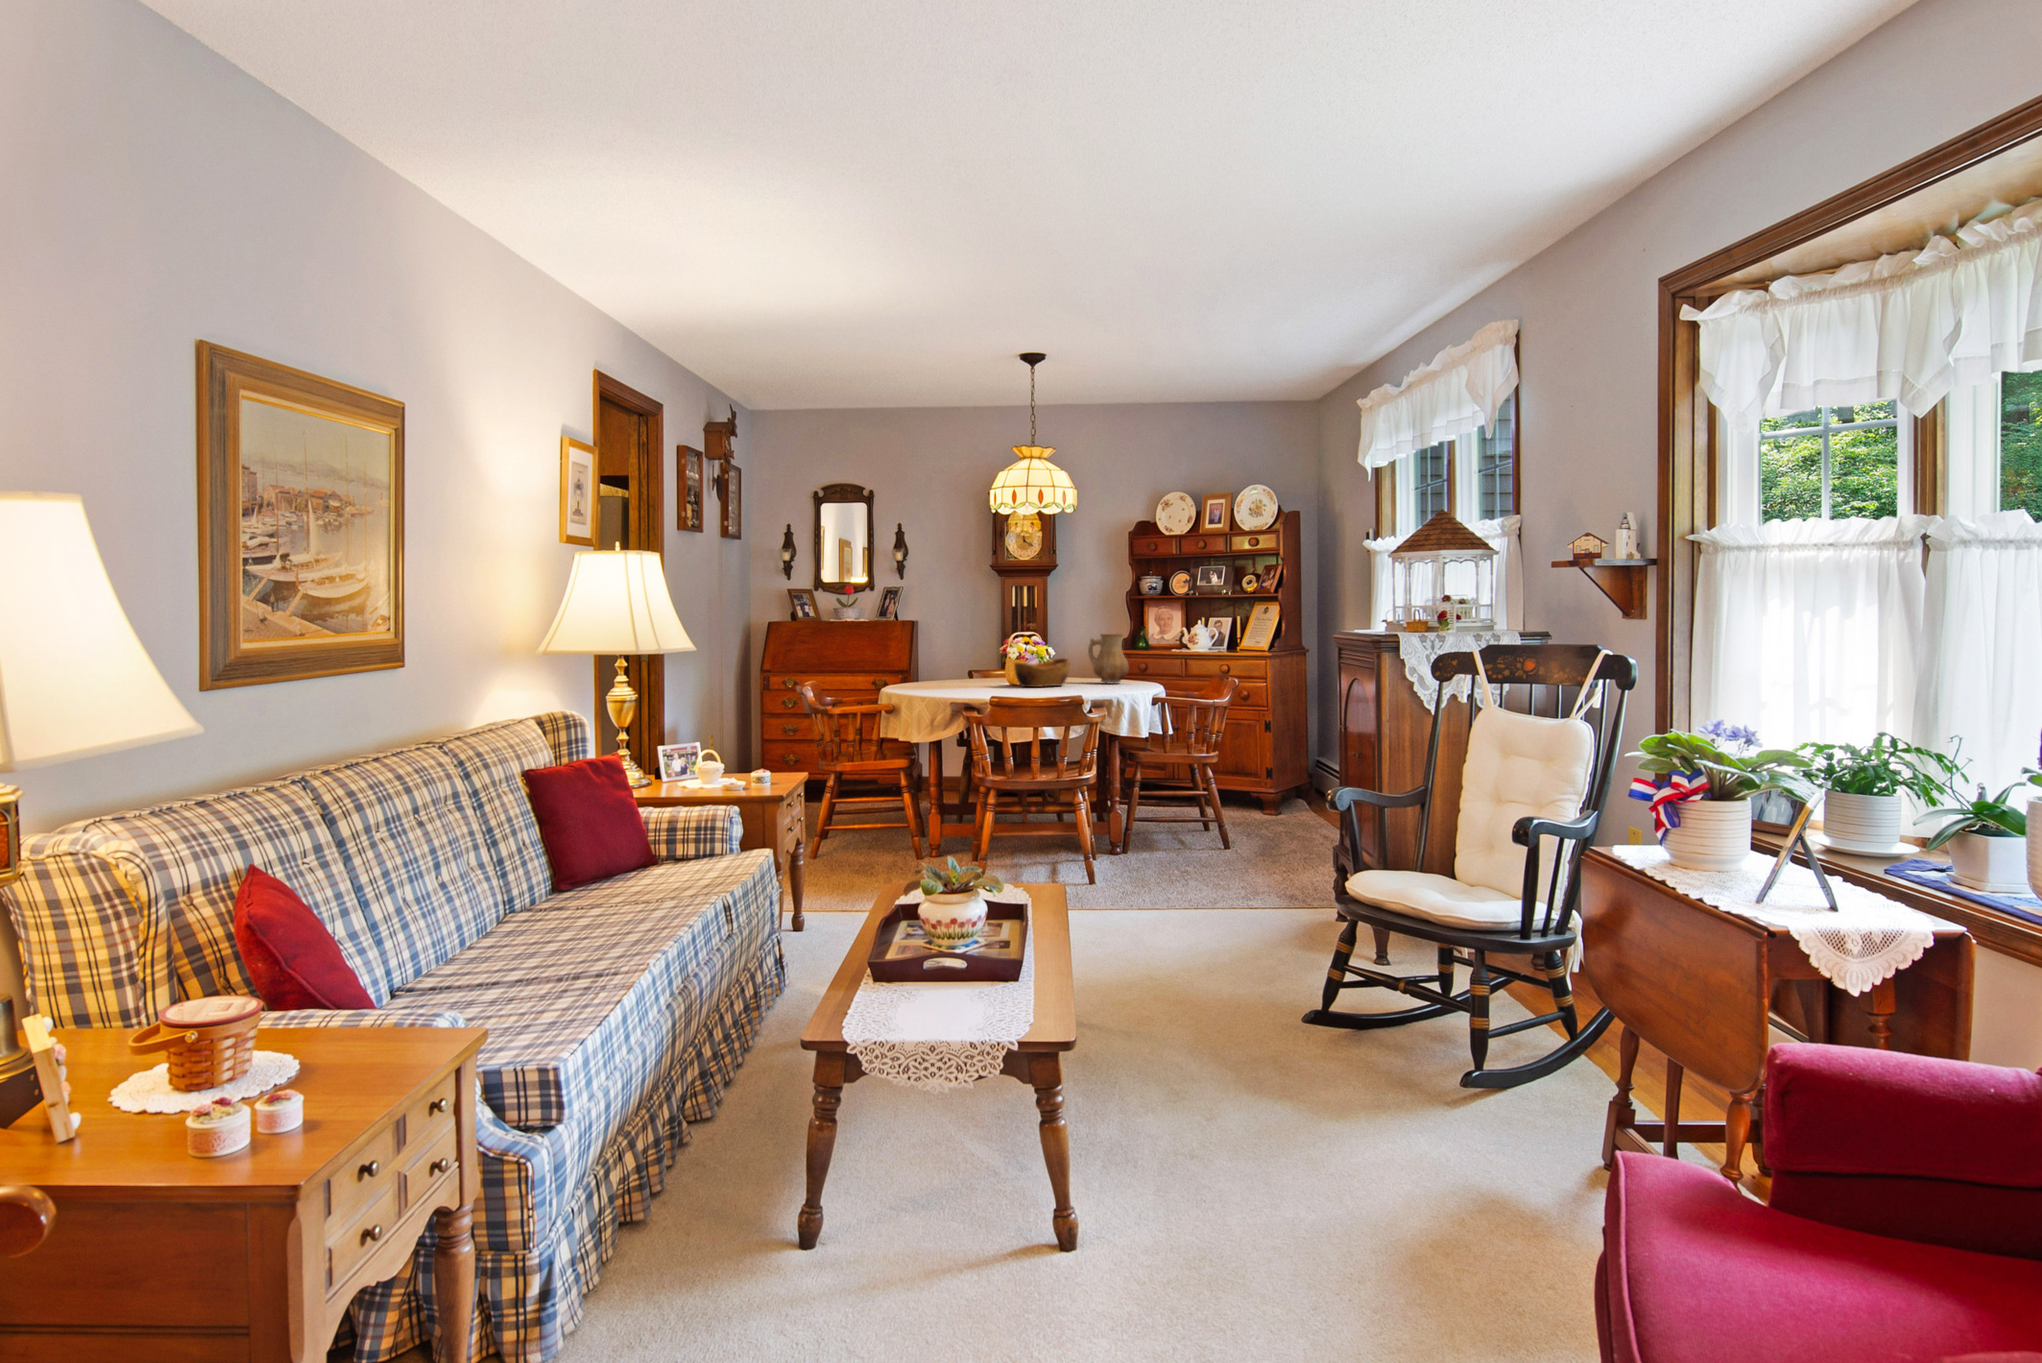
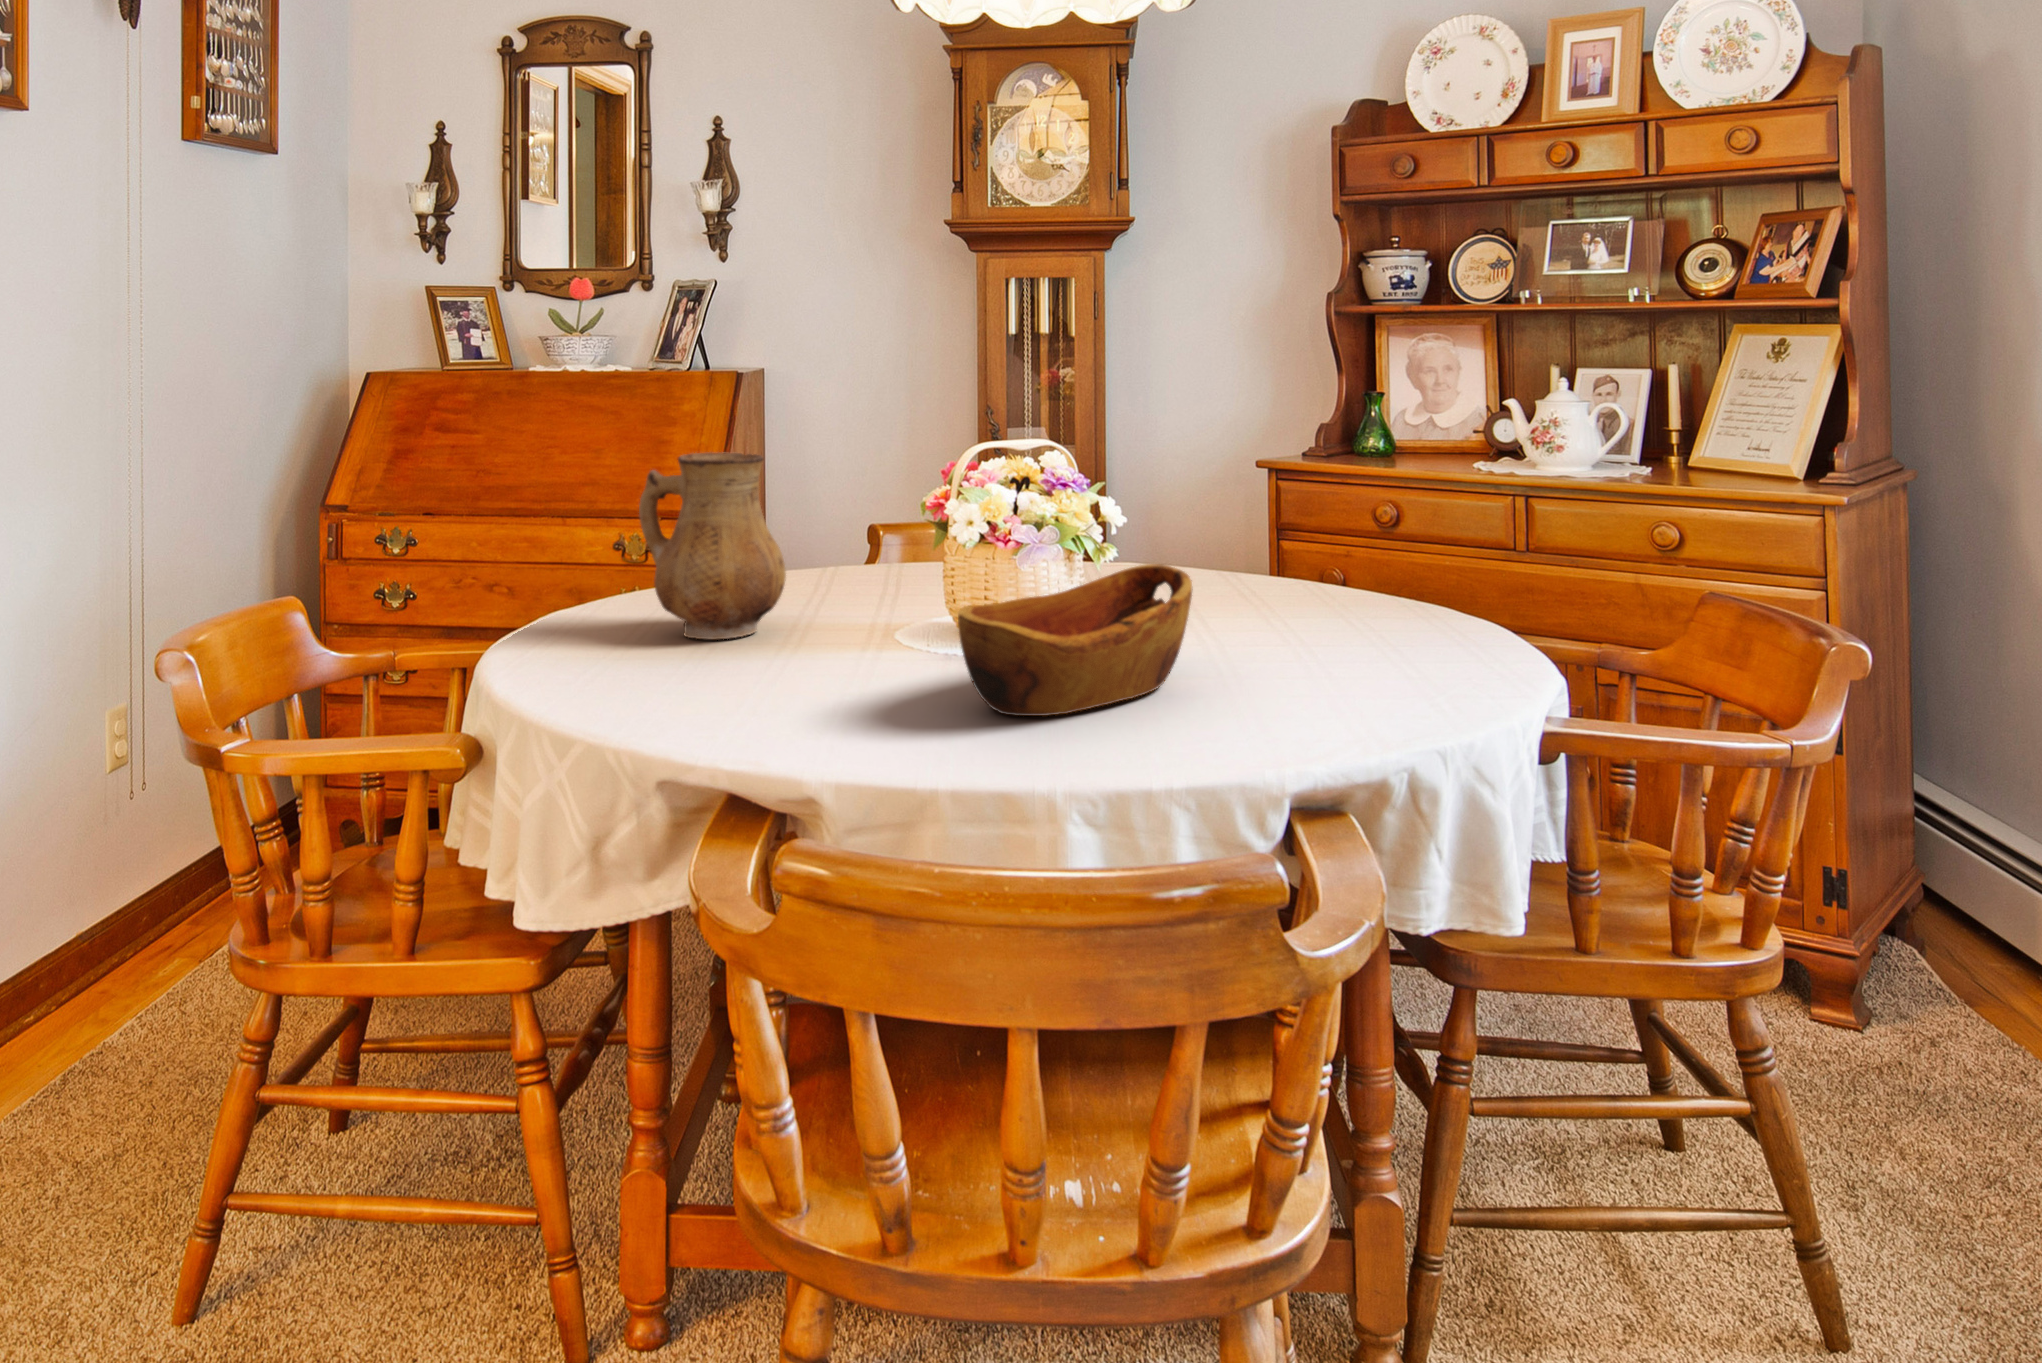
ceramic pitcher: present [1088,634,1128,684] -> present [639,452,786,639]

